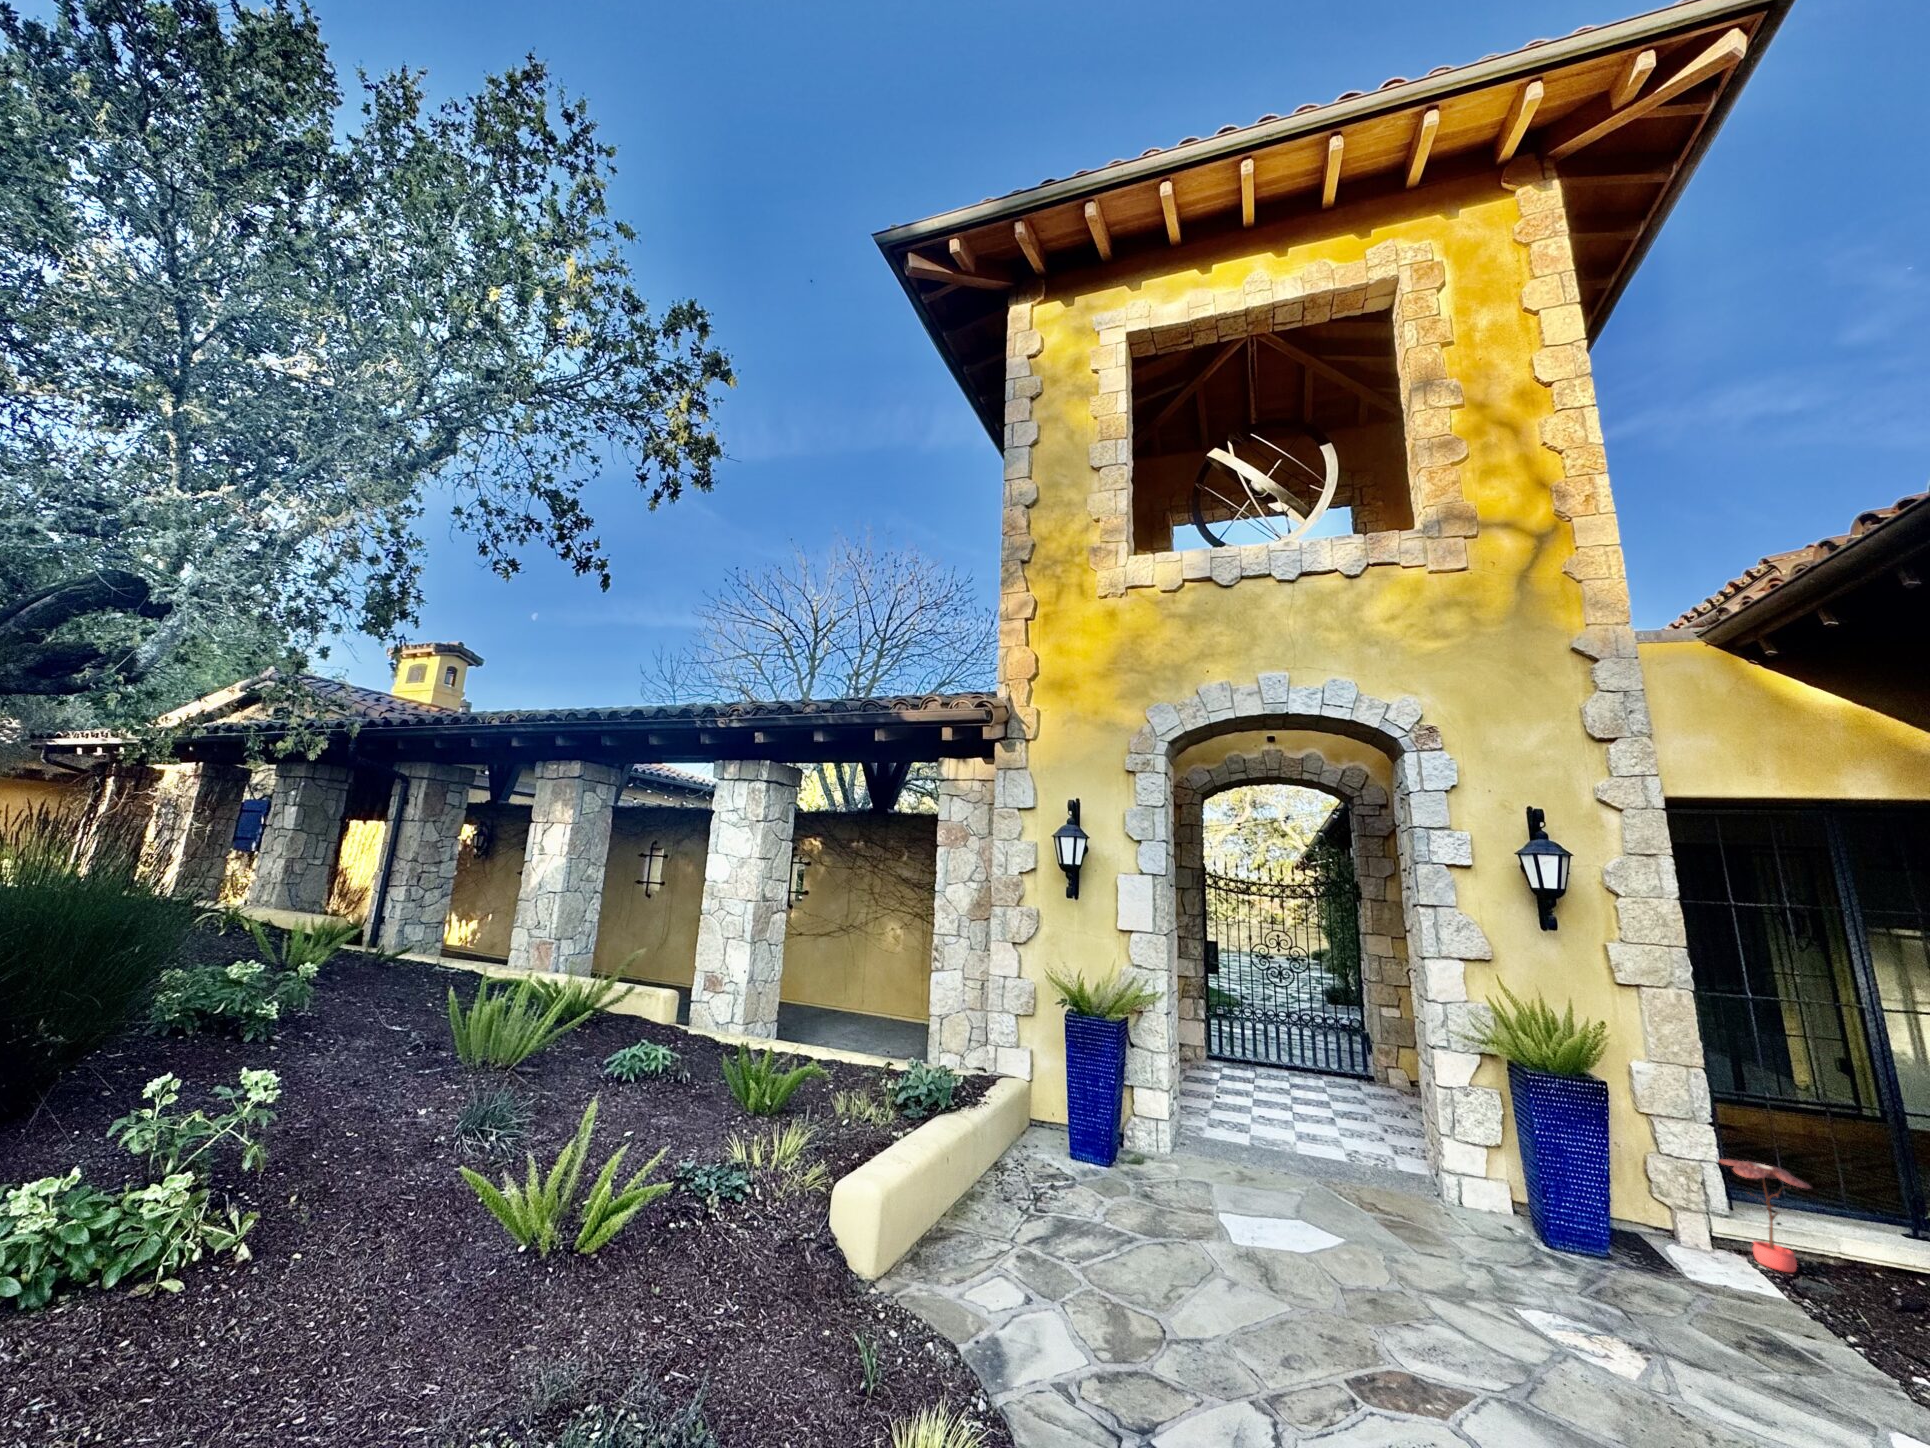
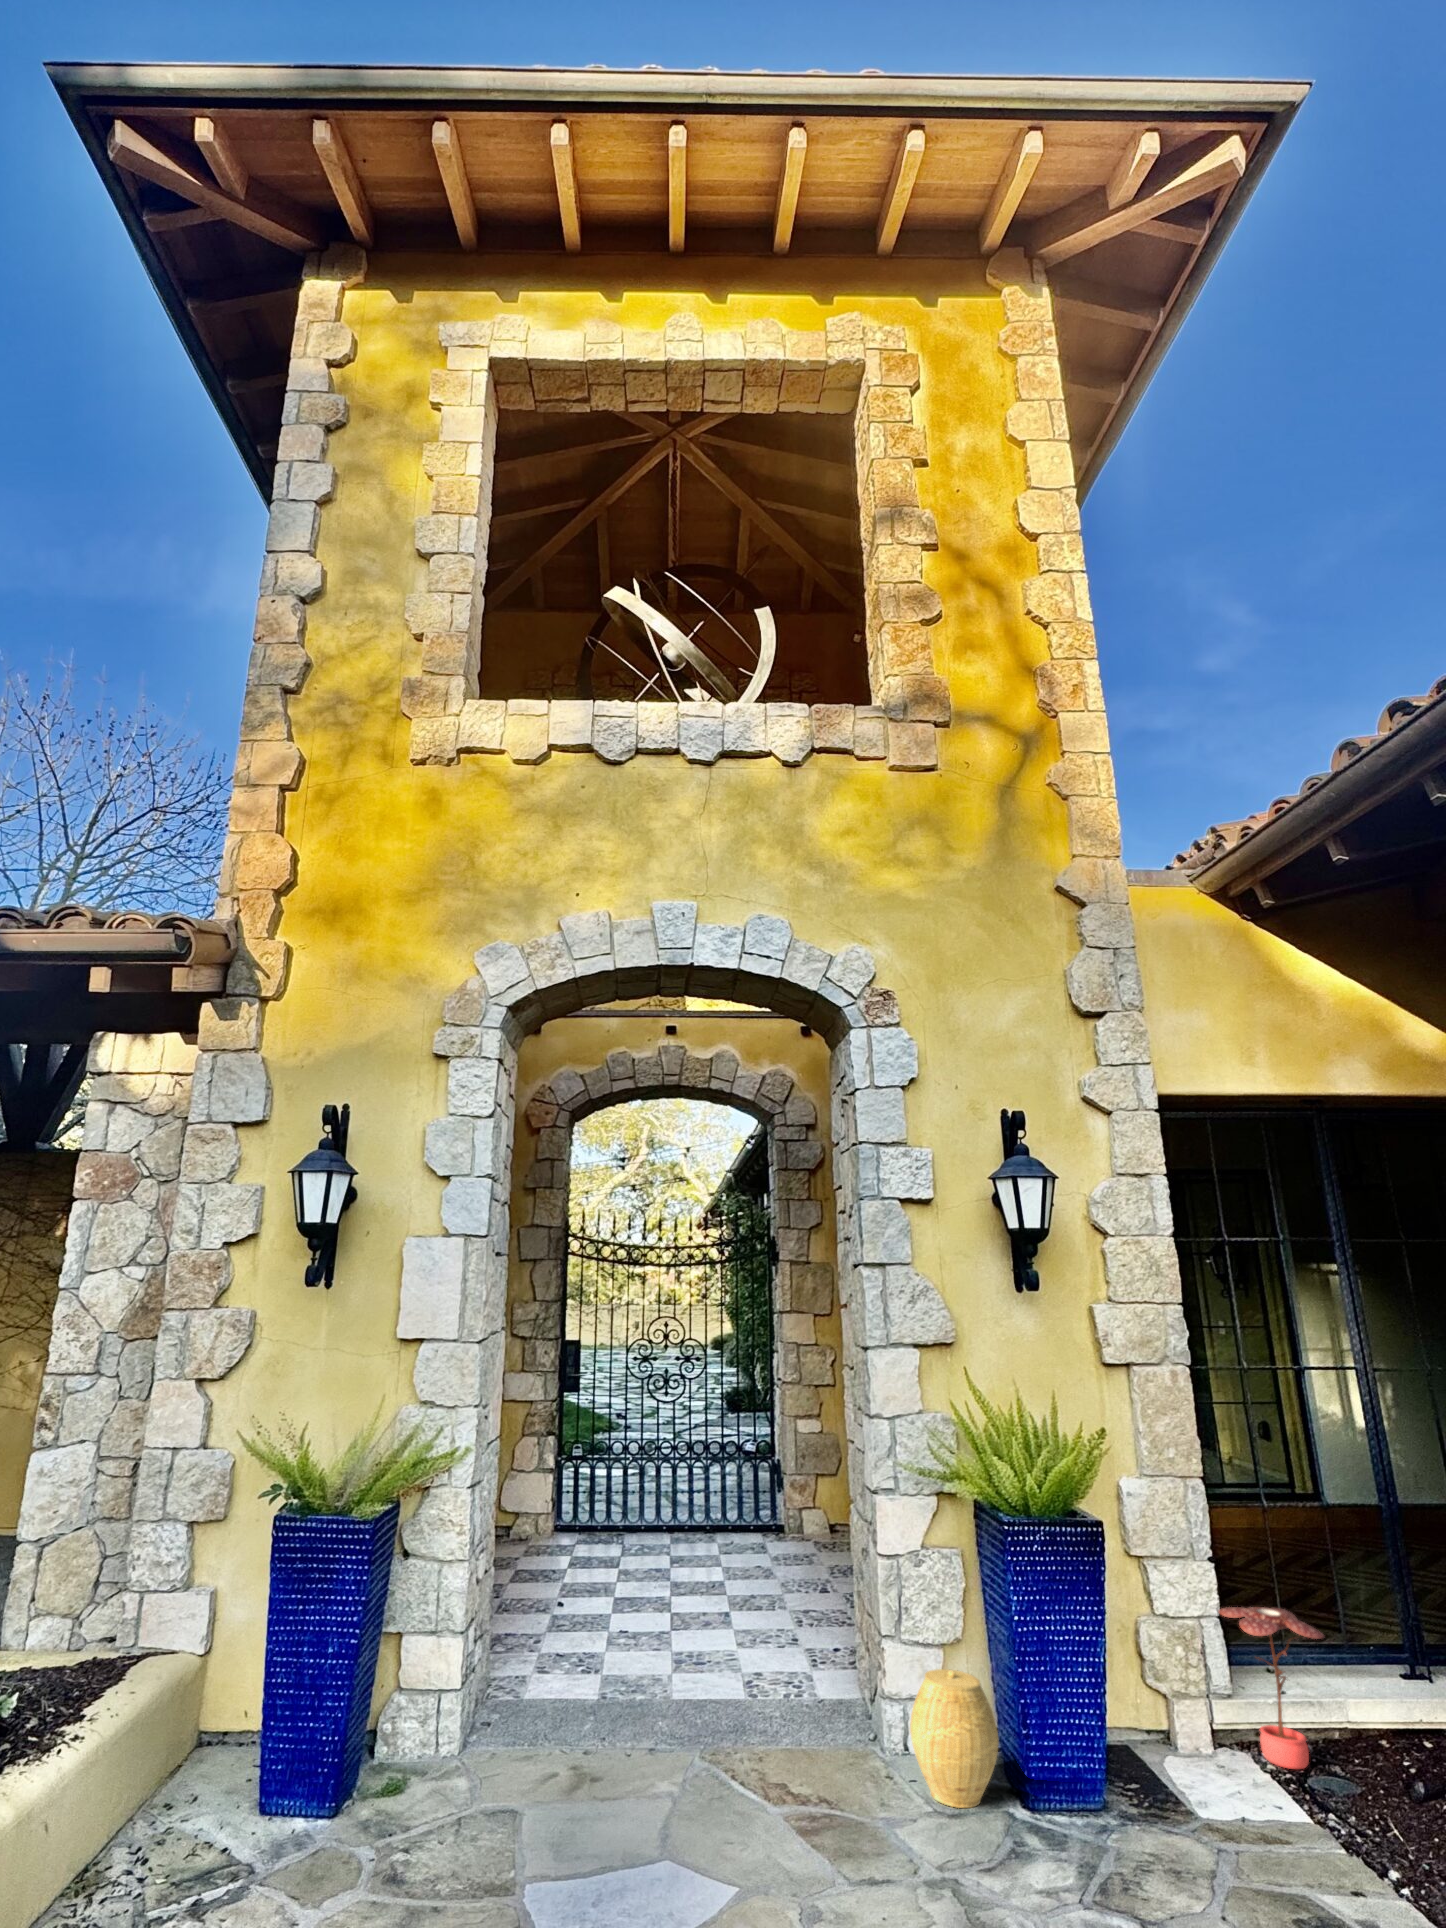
woven basket: none [1460,1156,1526,1237] -> present [910,1669,998,1808]

